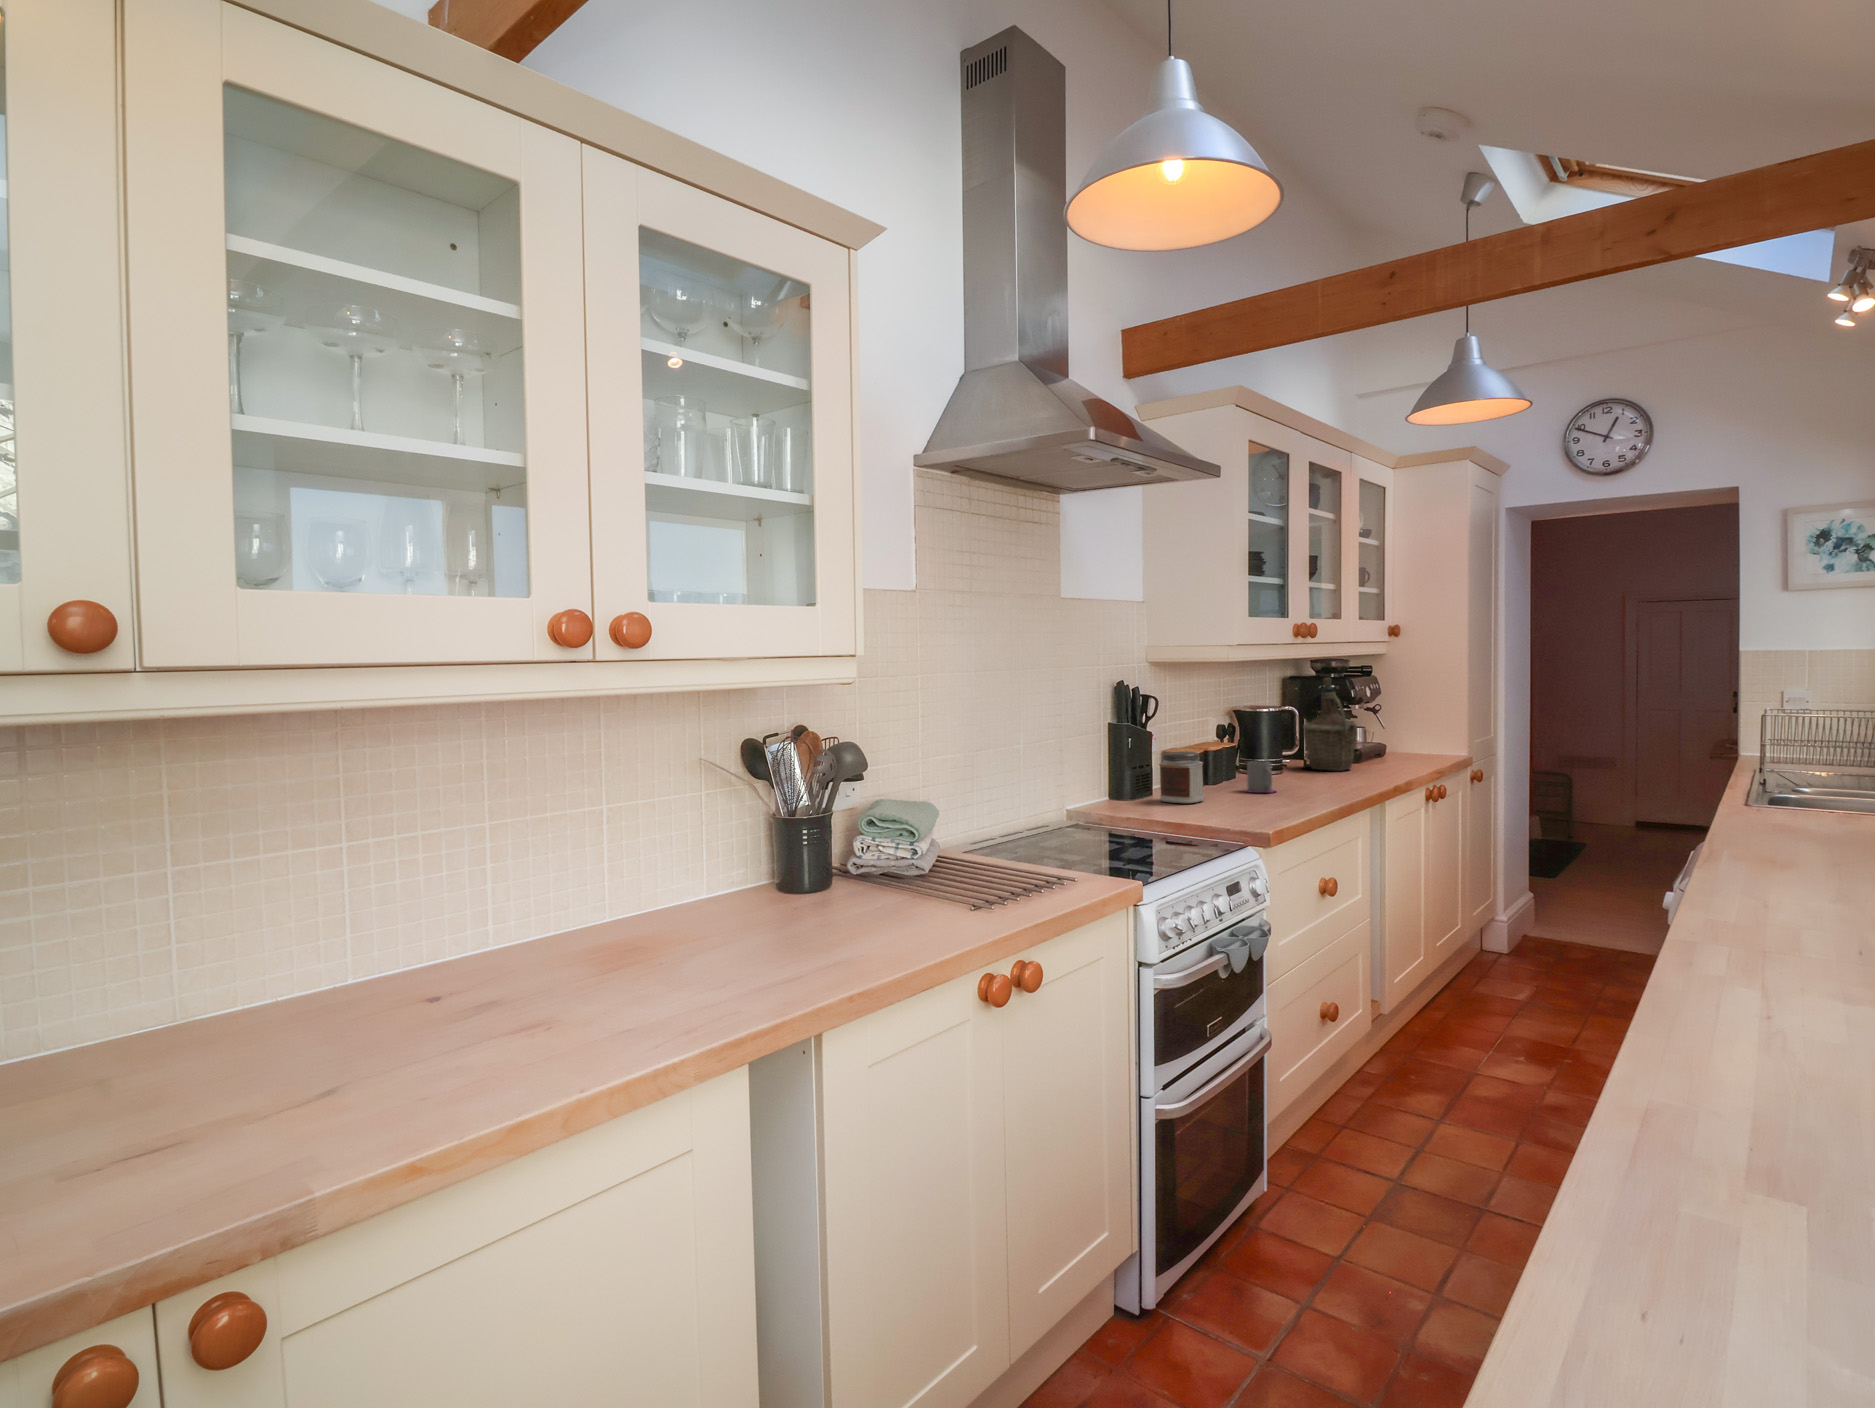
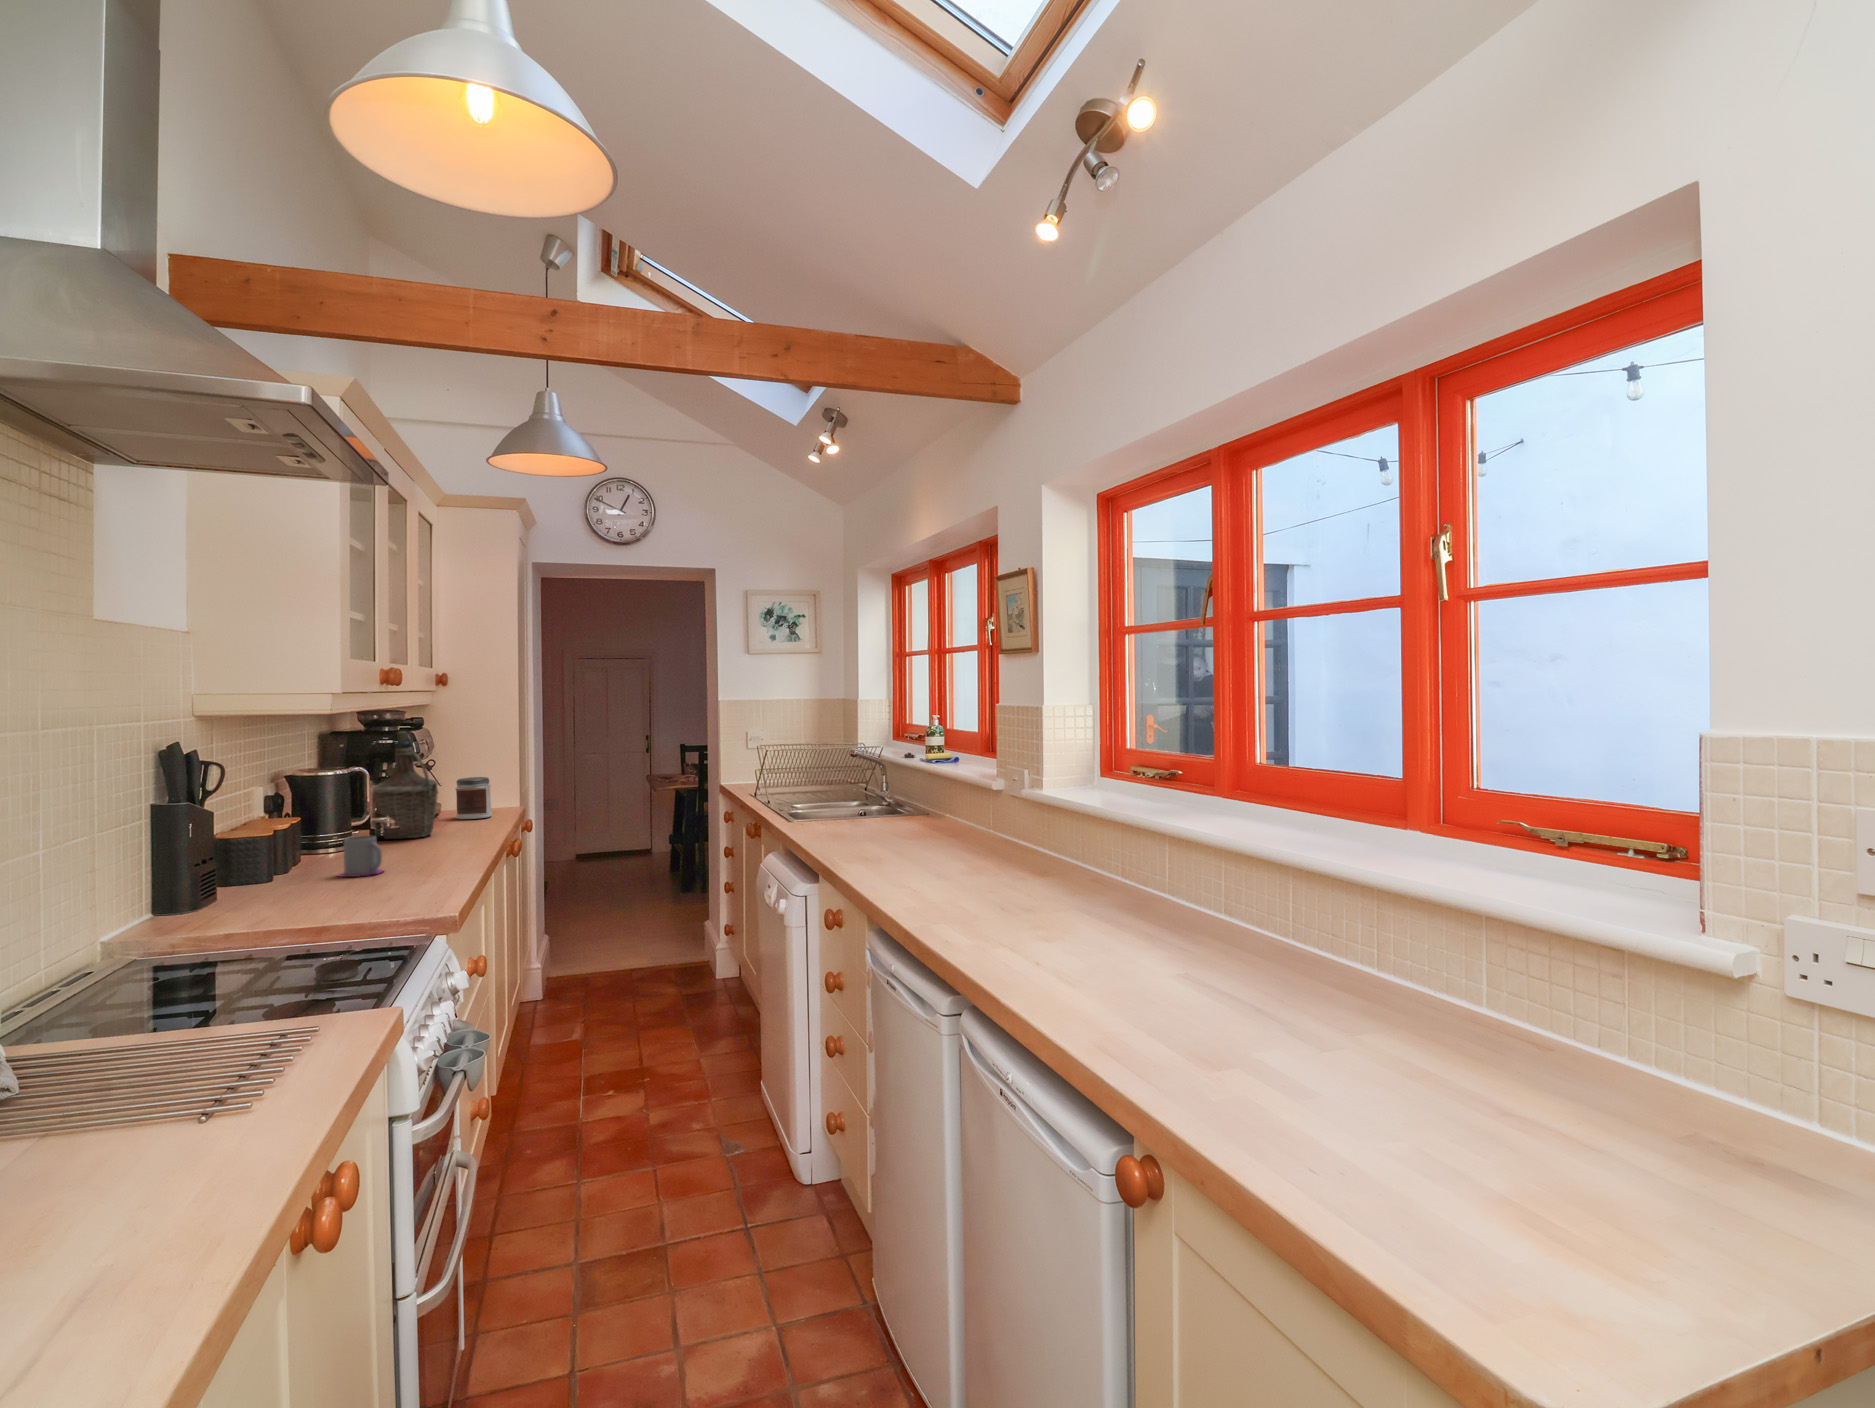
jar: present [1159,752,1204,803] -> present [455,777,492,819]

